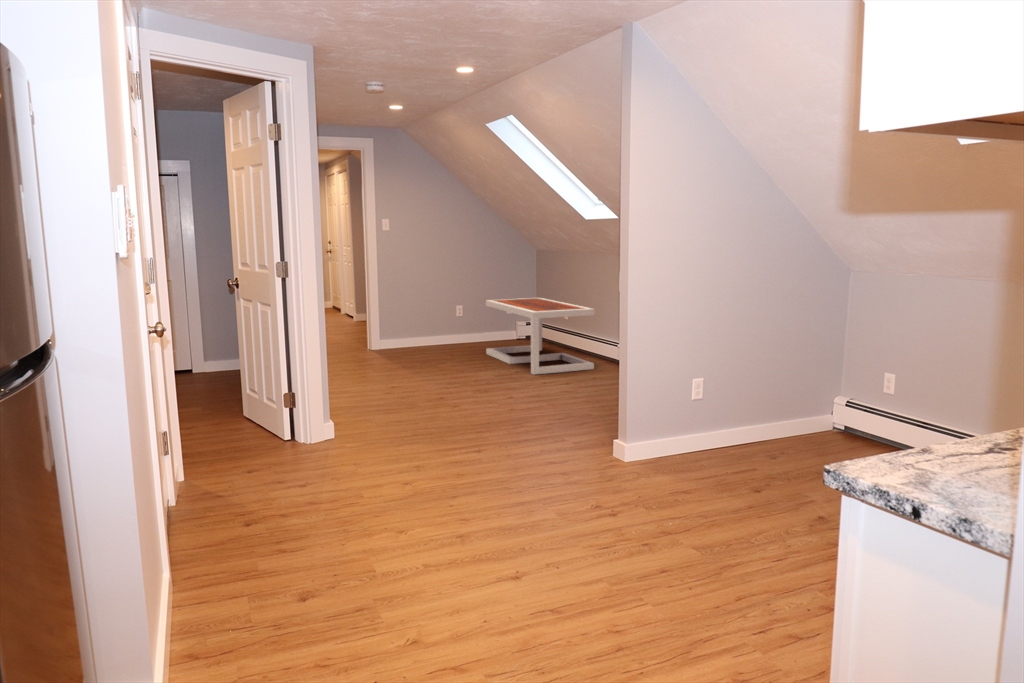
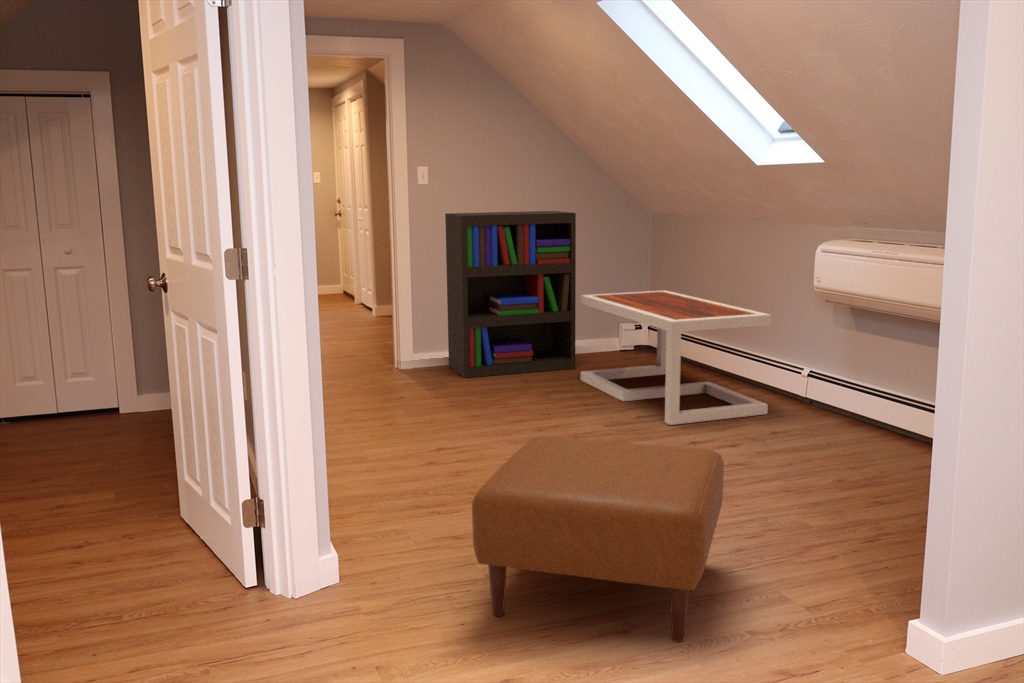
bookshelf: none [401,248,485,353] -> present [445,211,576,378]
ottoman: none [403,365,538,456] -> present [472,437,724,642]

